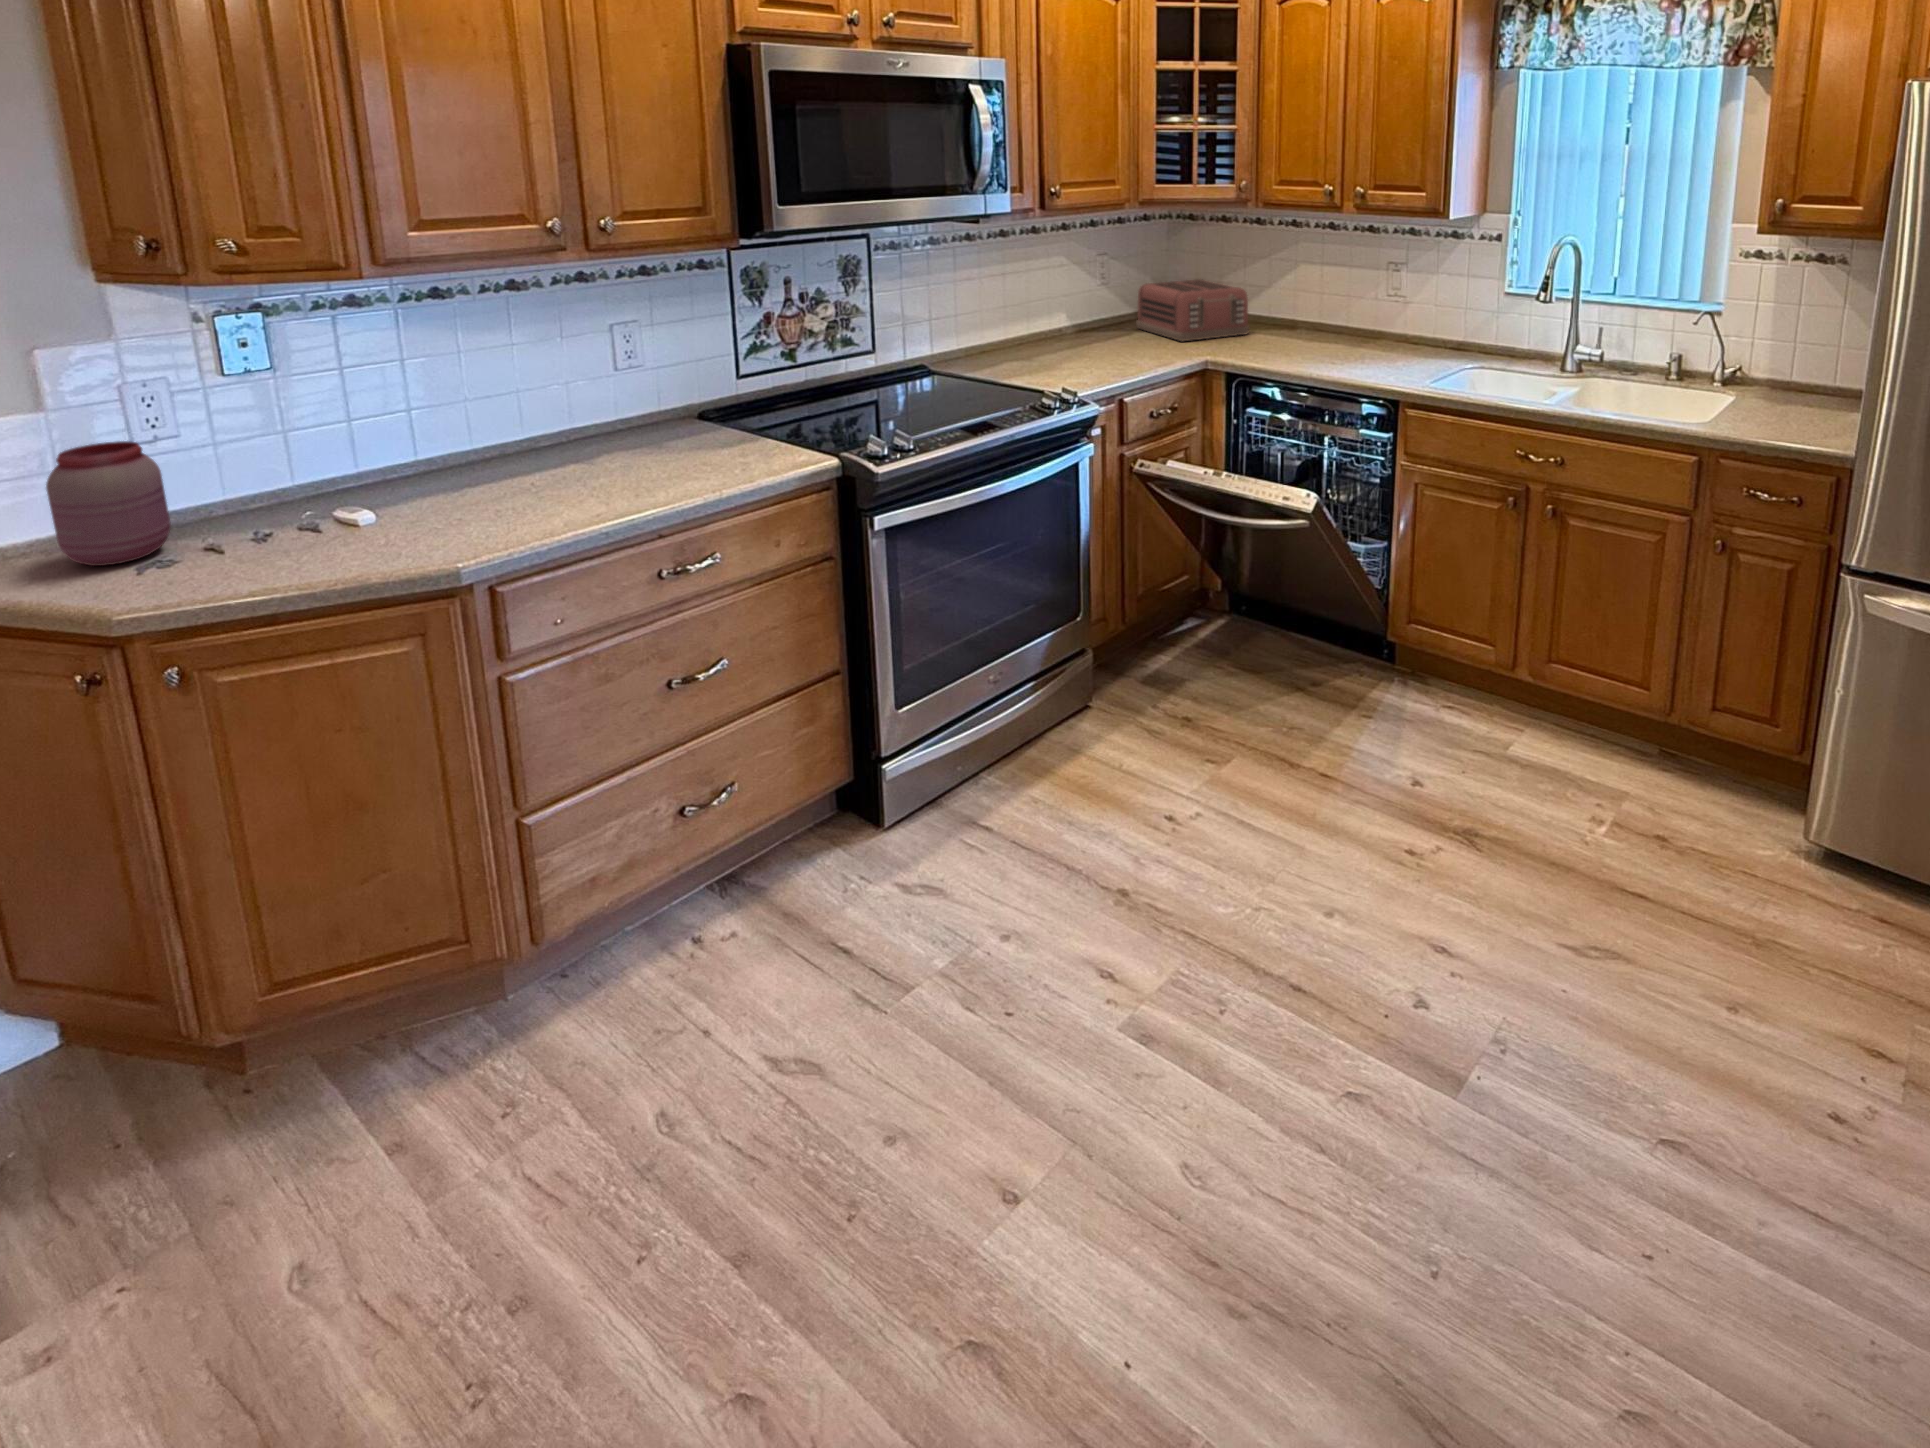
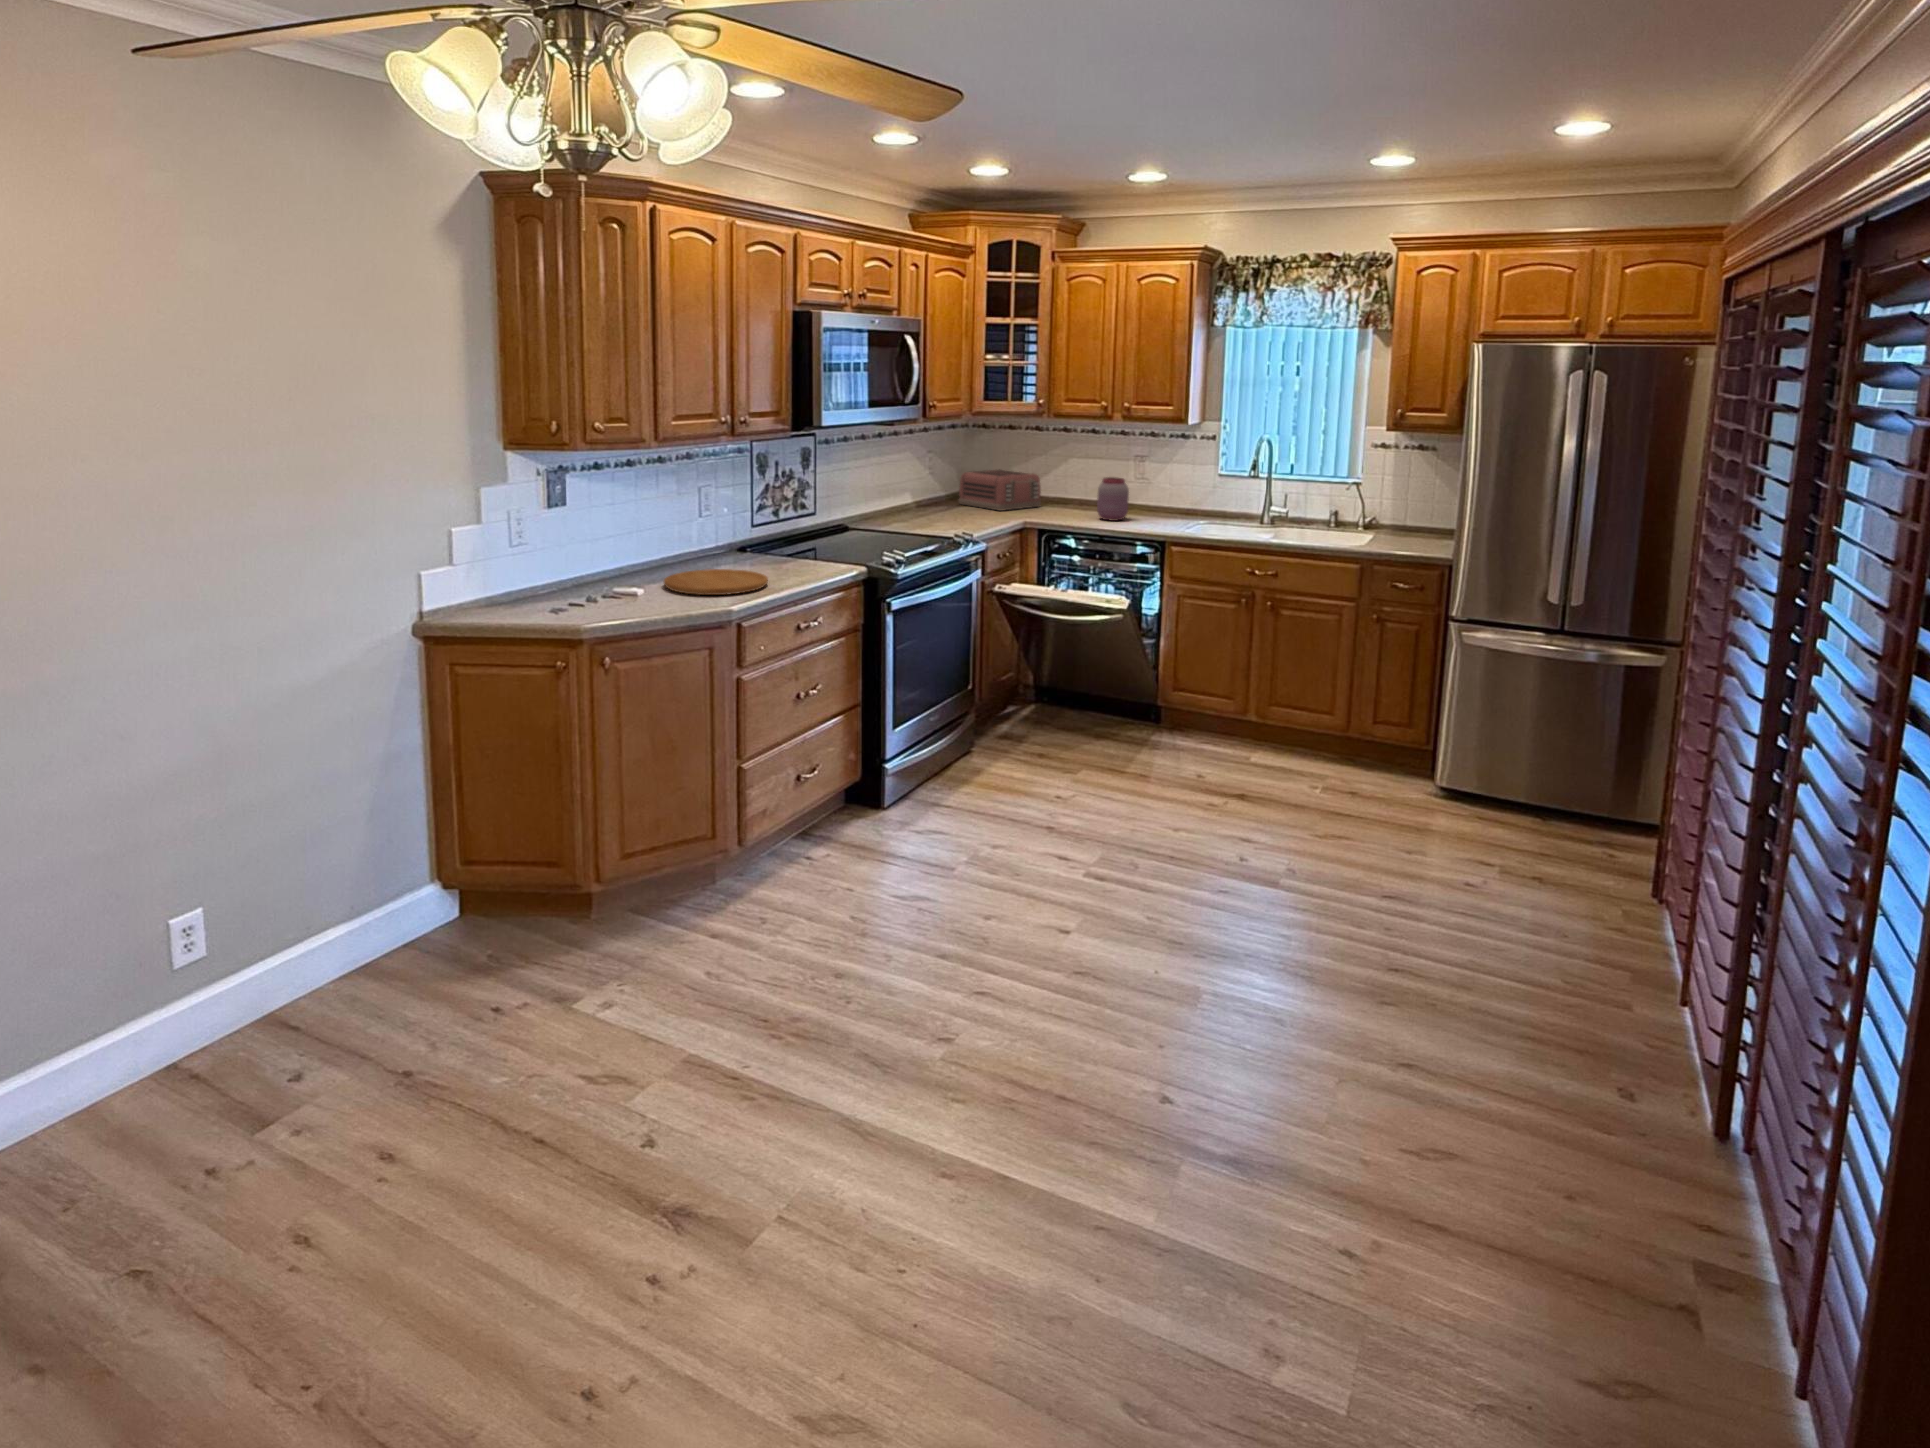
jar: present [46,441,171,566] -> present [1097,477,1129,521]
cutting board: none [429,466,624,528] -> present [664,569,768,595]

